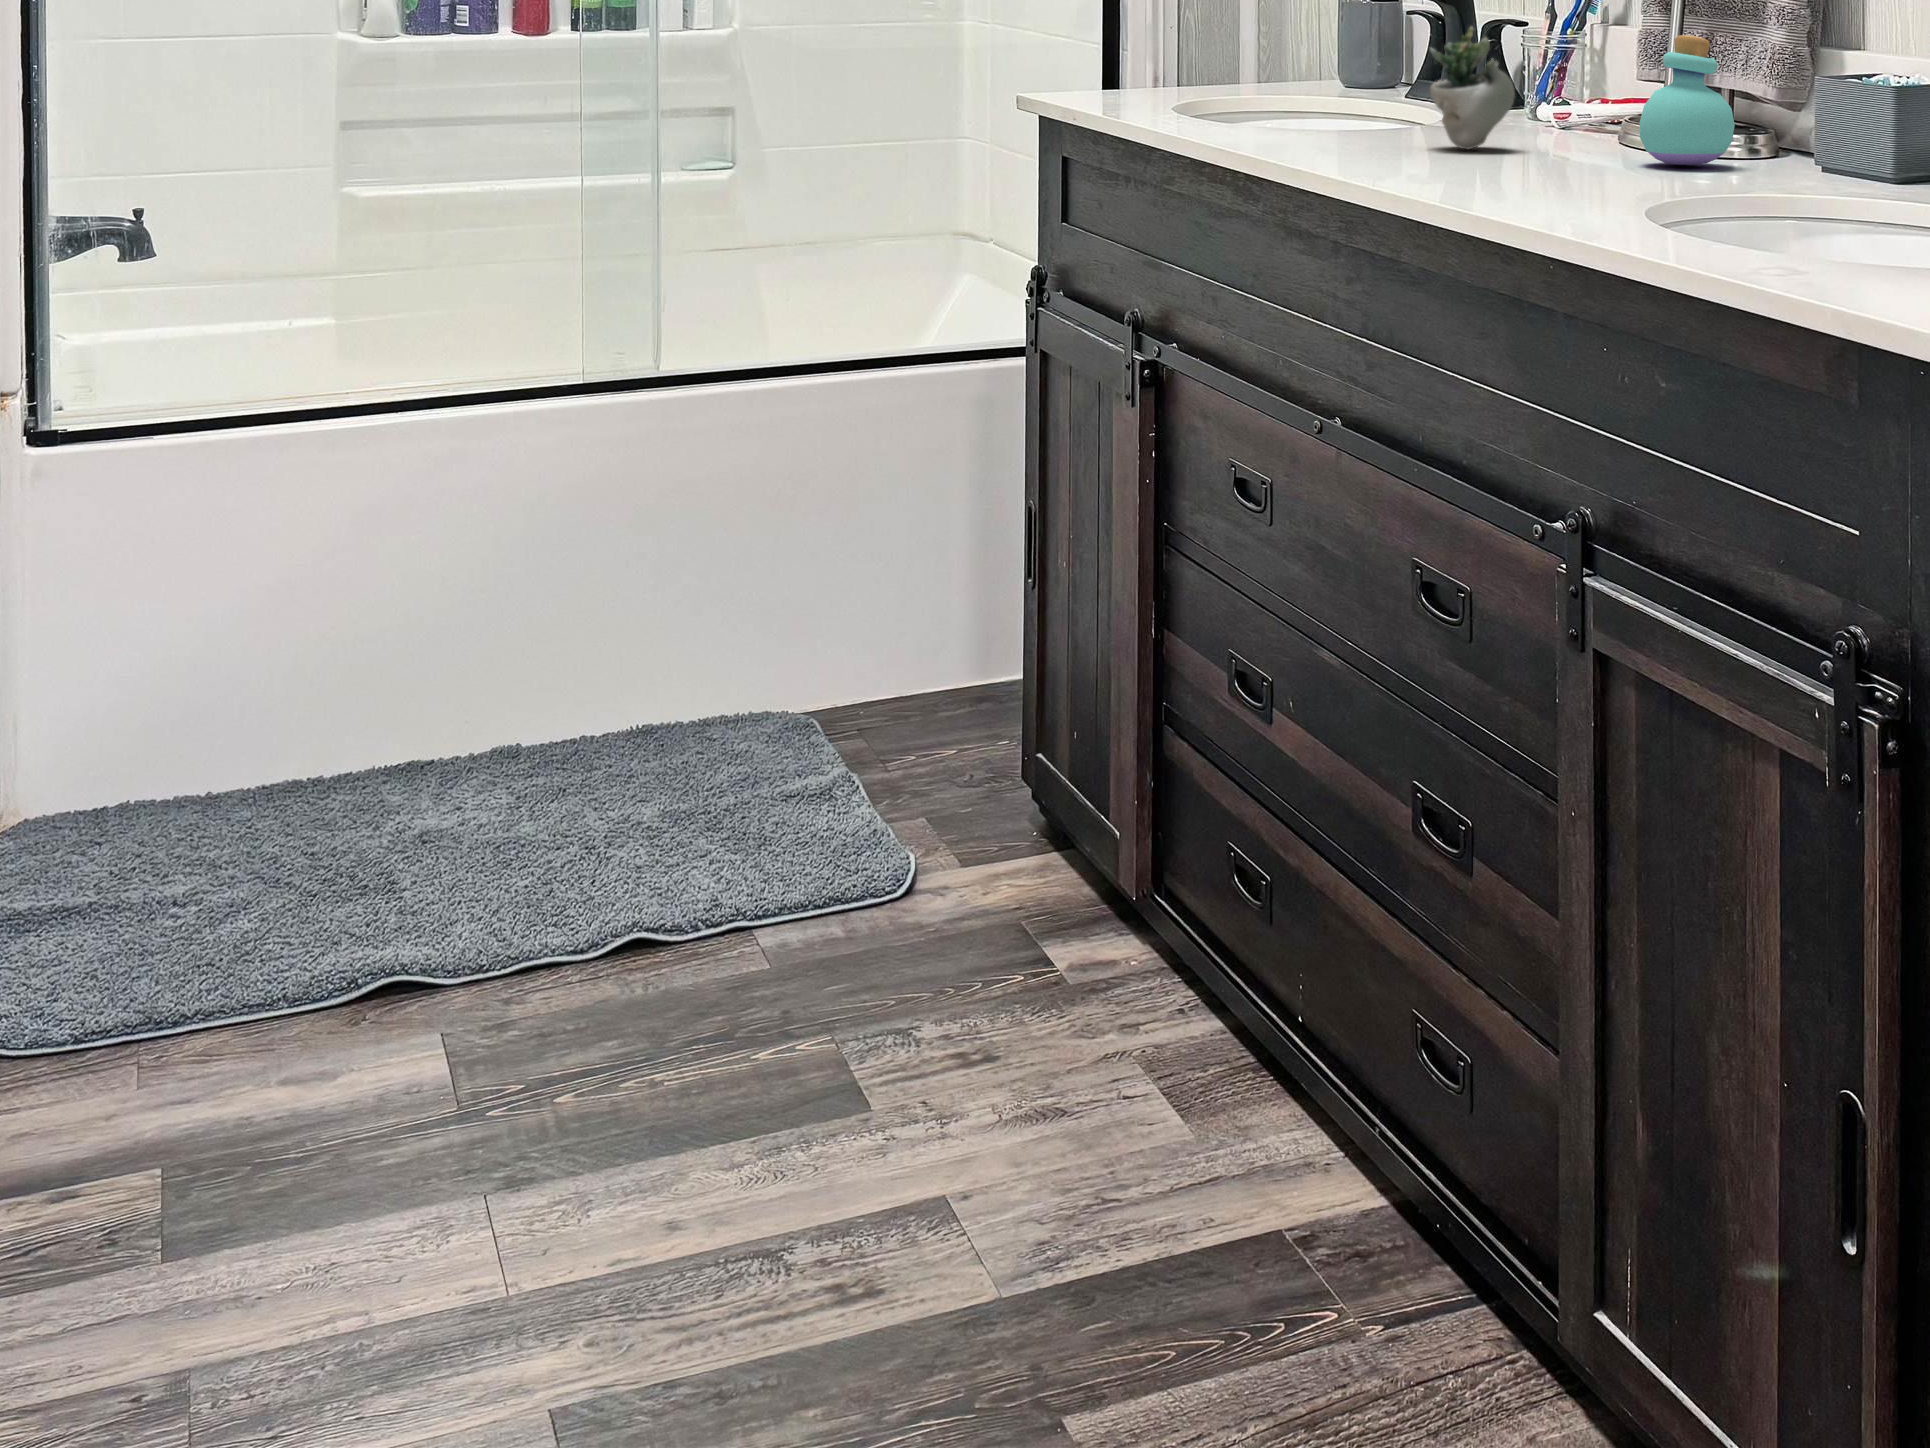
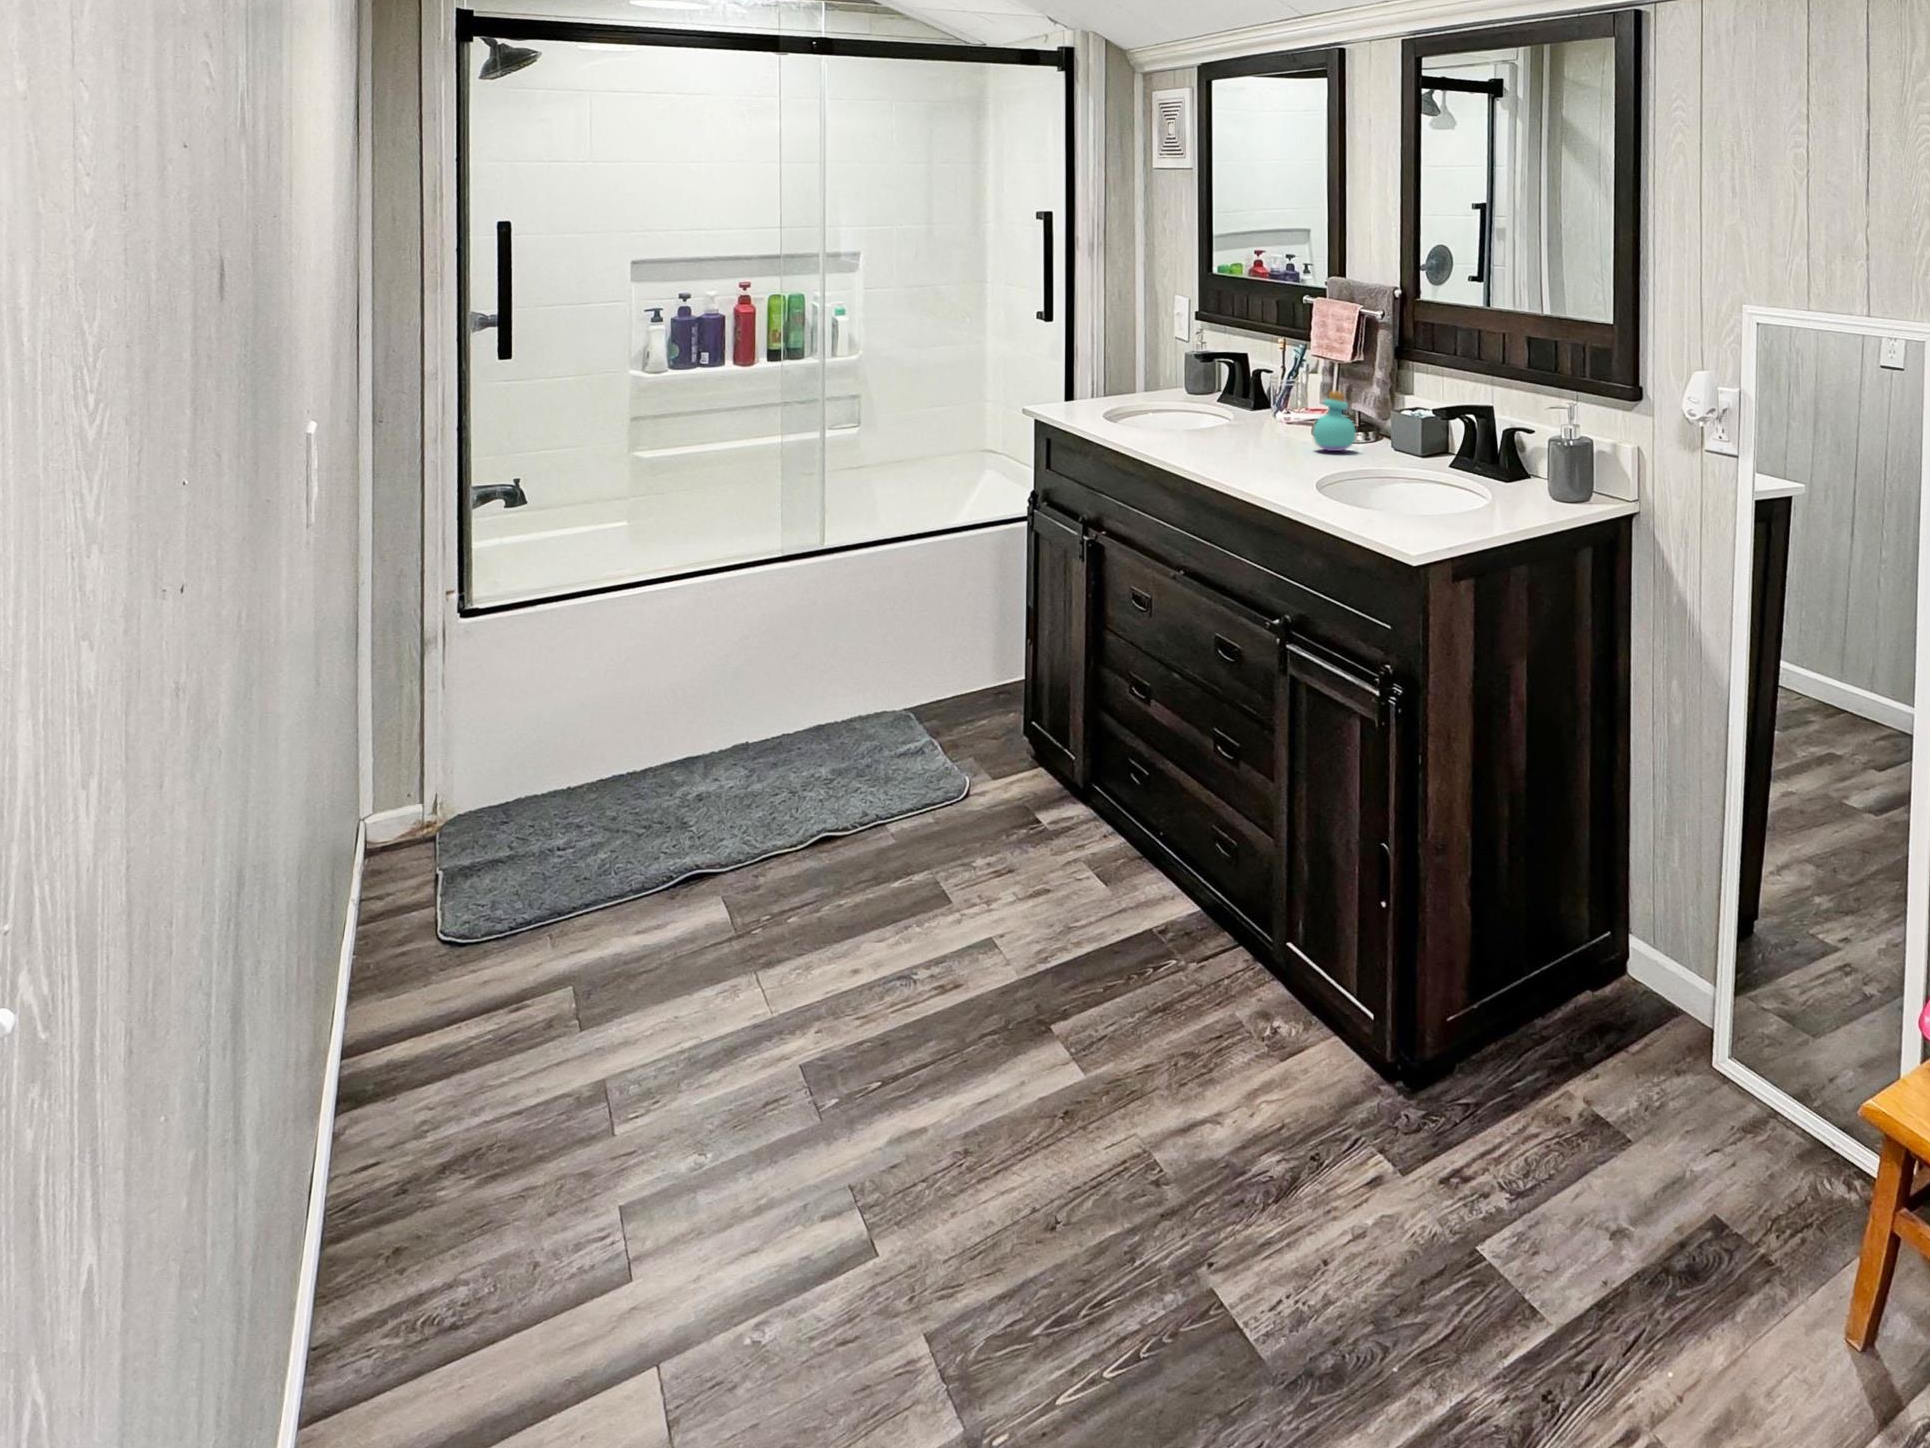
succulent plant: present [1430,15,1551,150] -> none [1218,380,1273,441]

